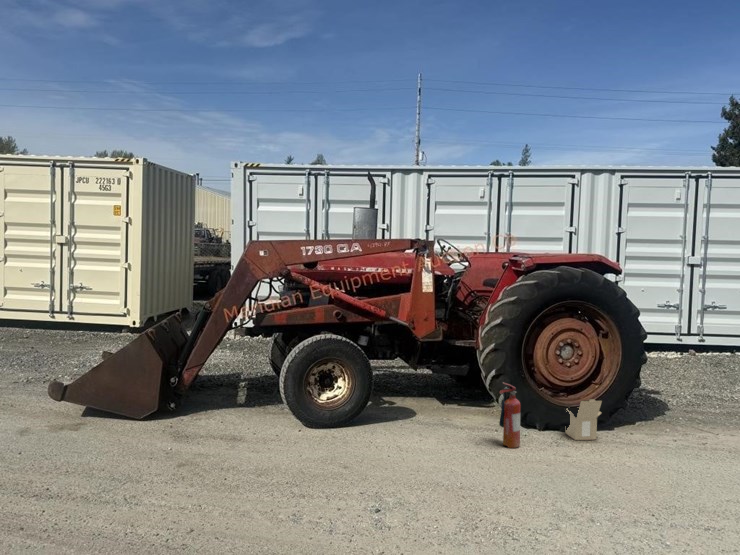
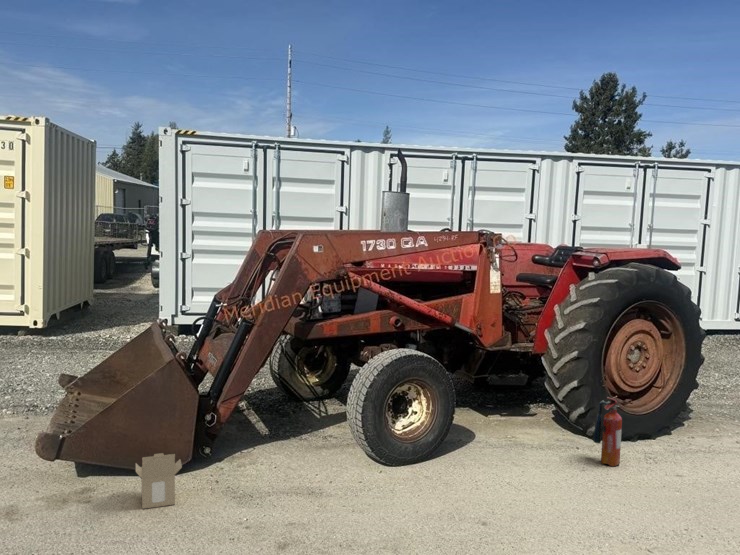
cardboard box: present [565,399,602,440] -> present [135,453,182,509]

